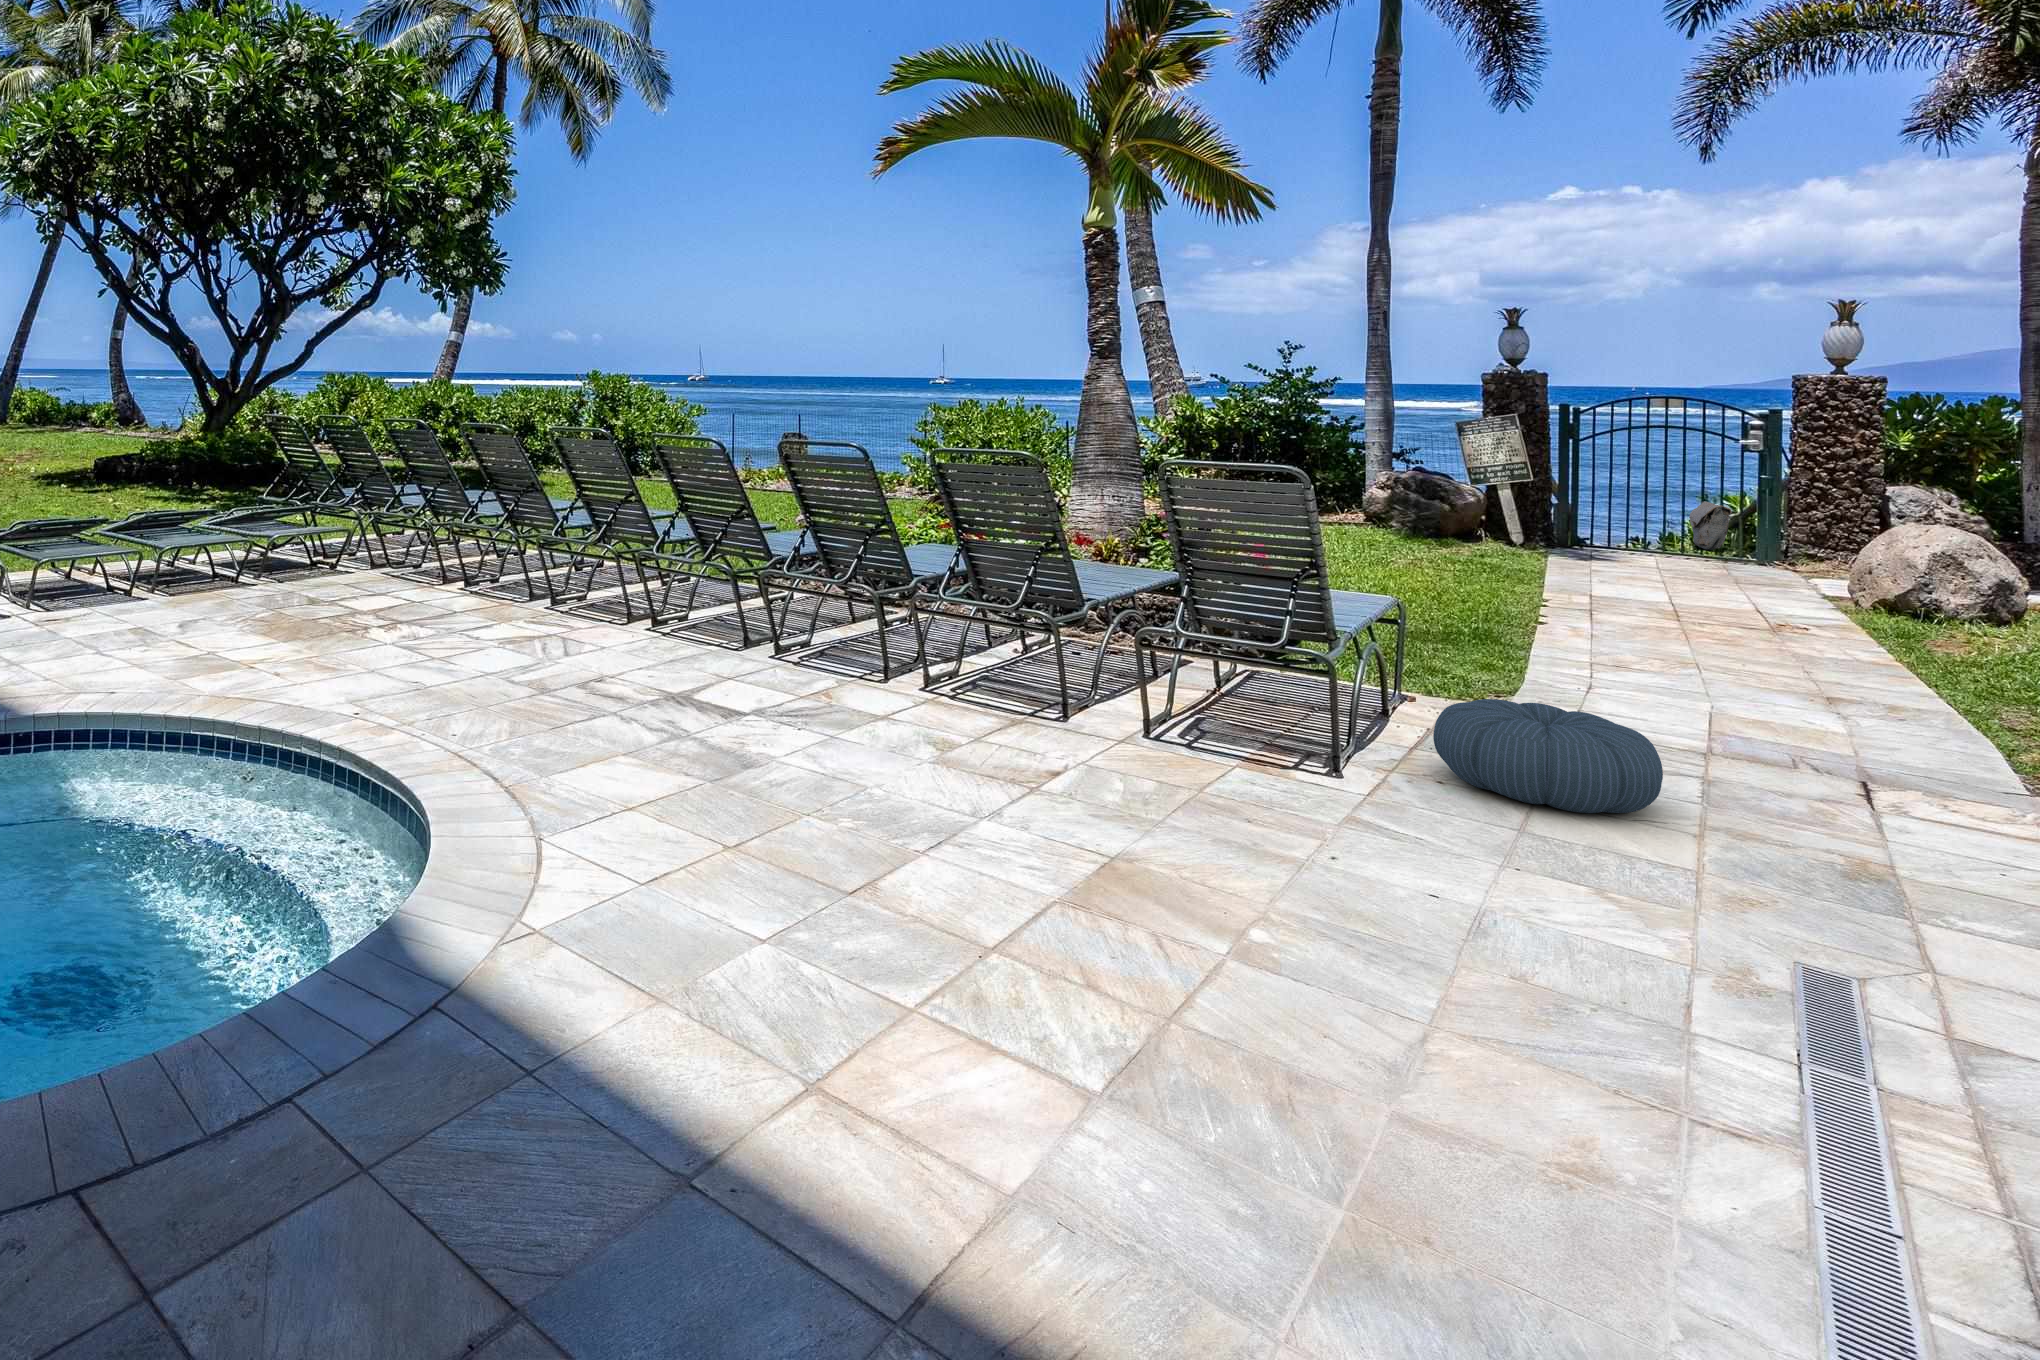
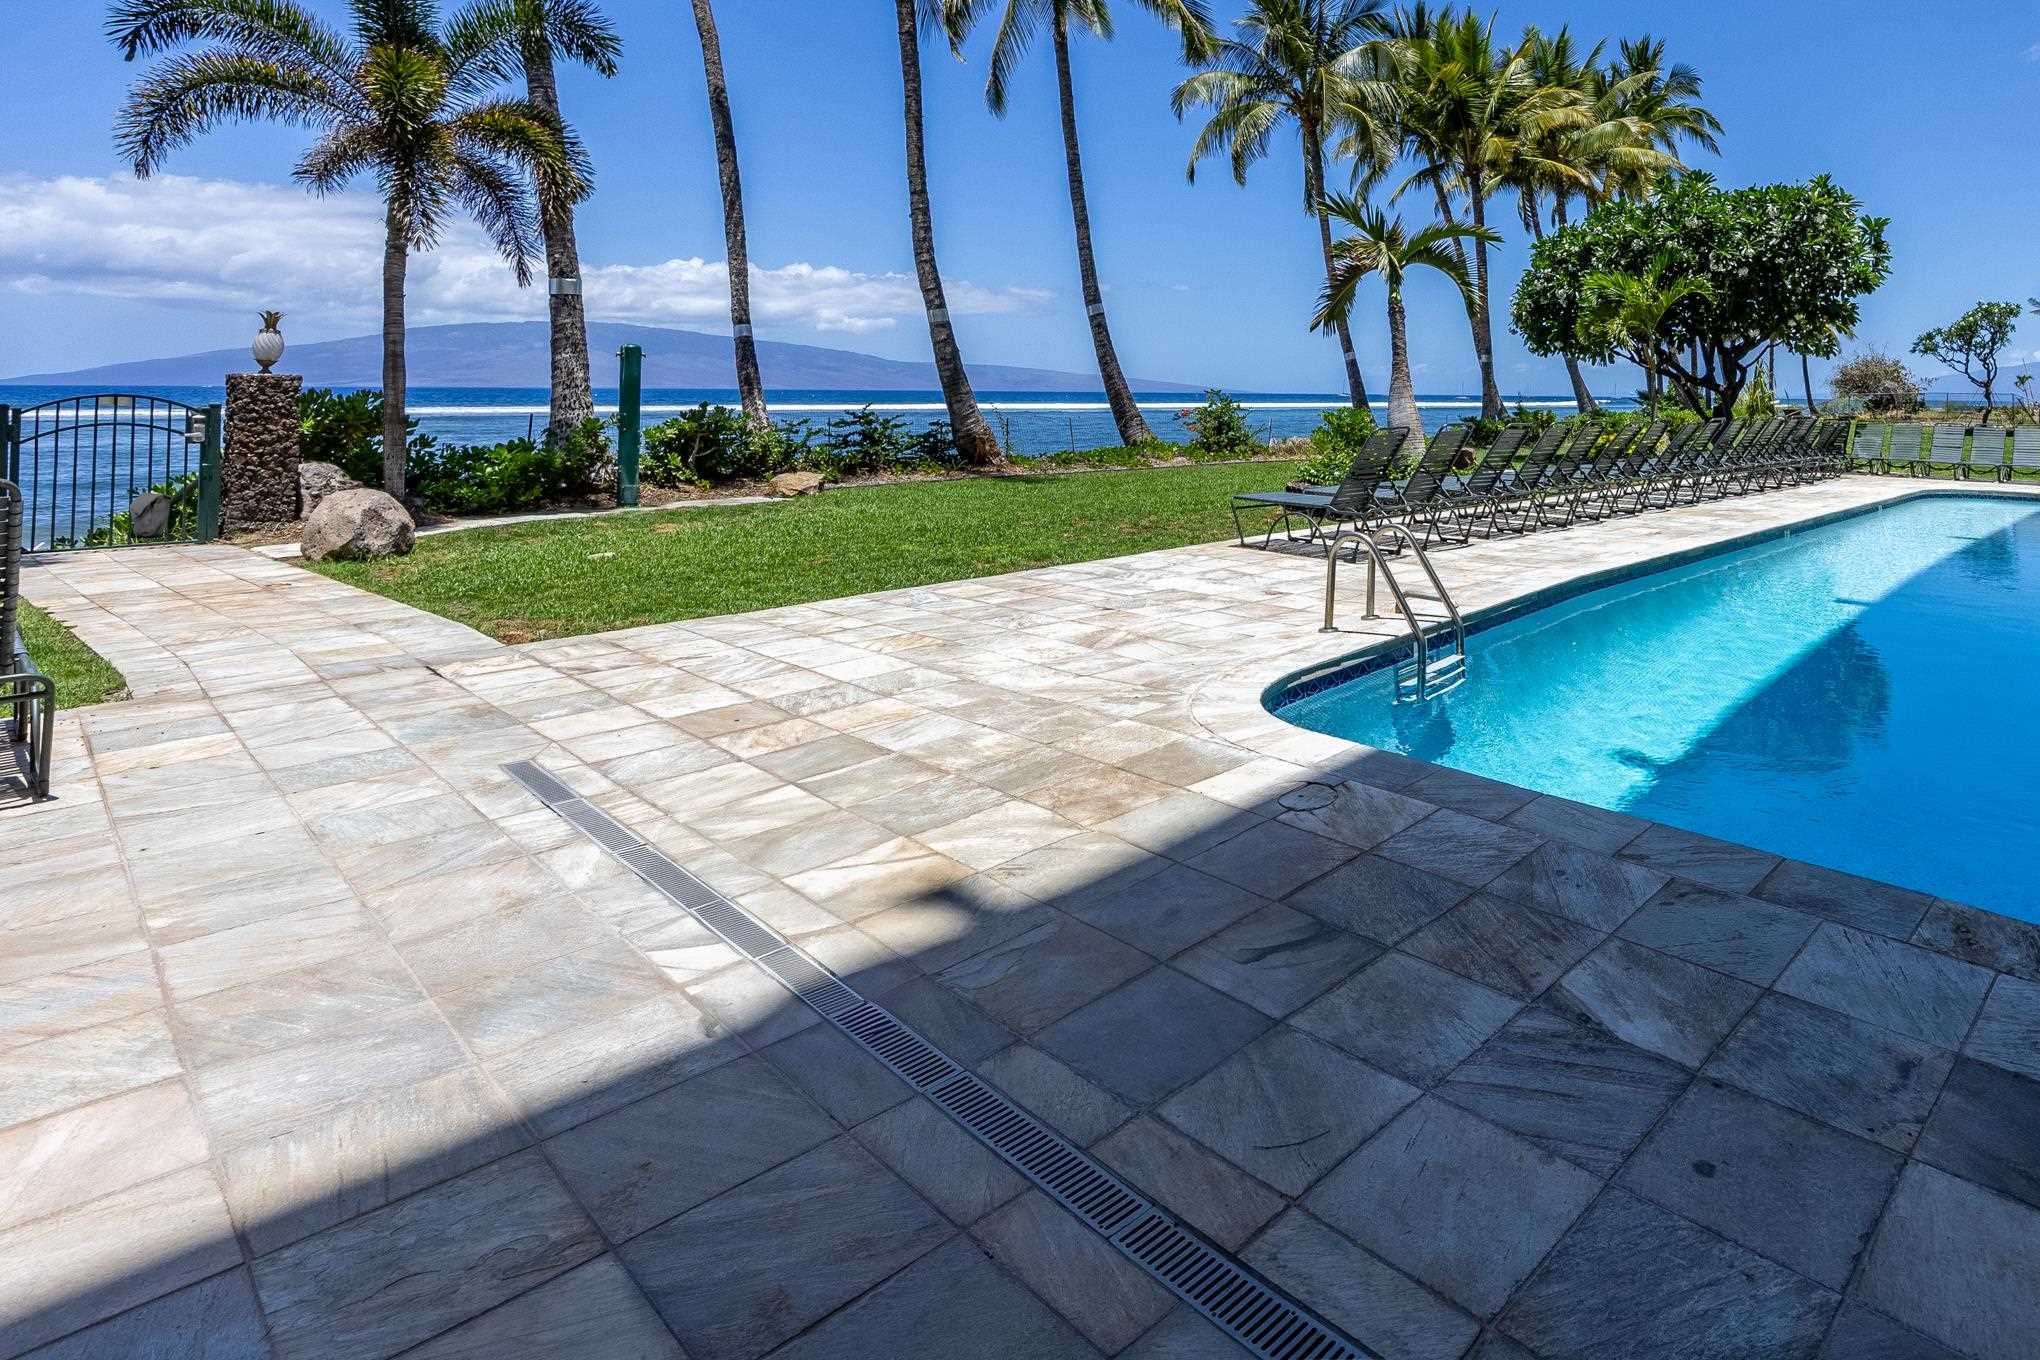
pouf: present [1433,699,1663,813] -> none [135,665,347,757]

